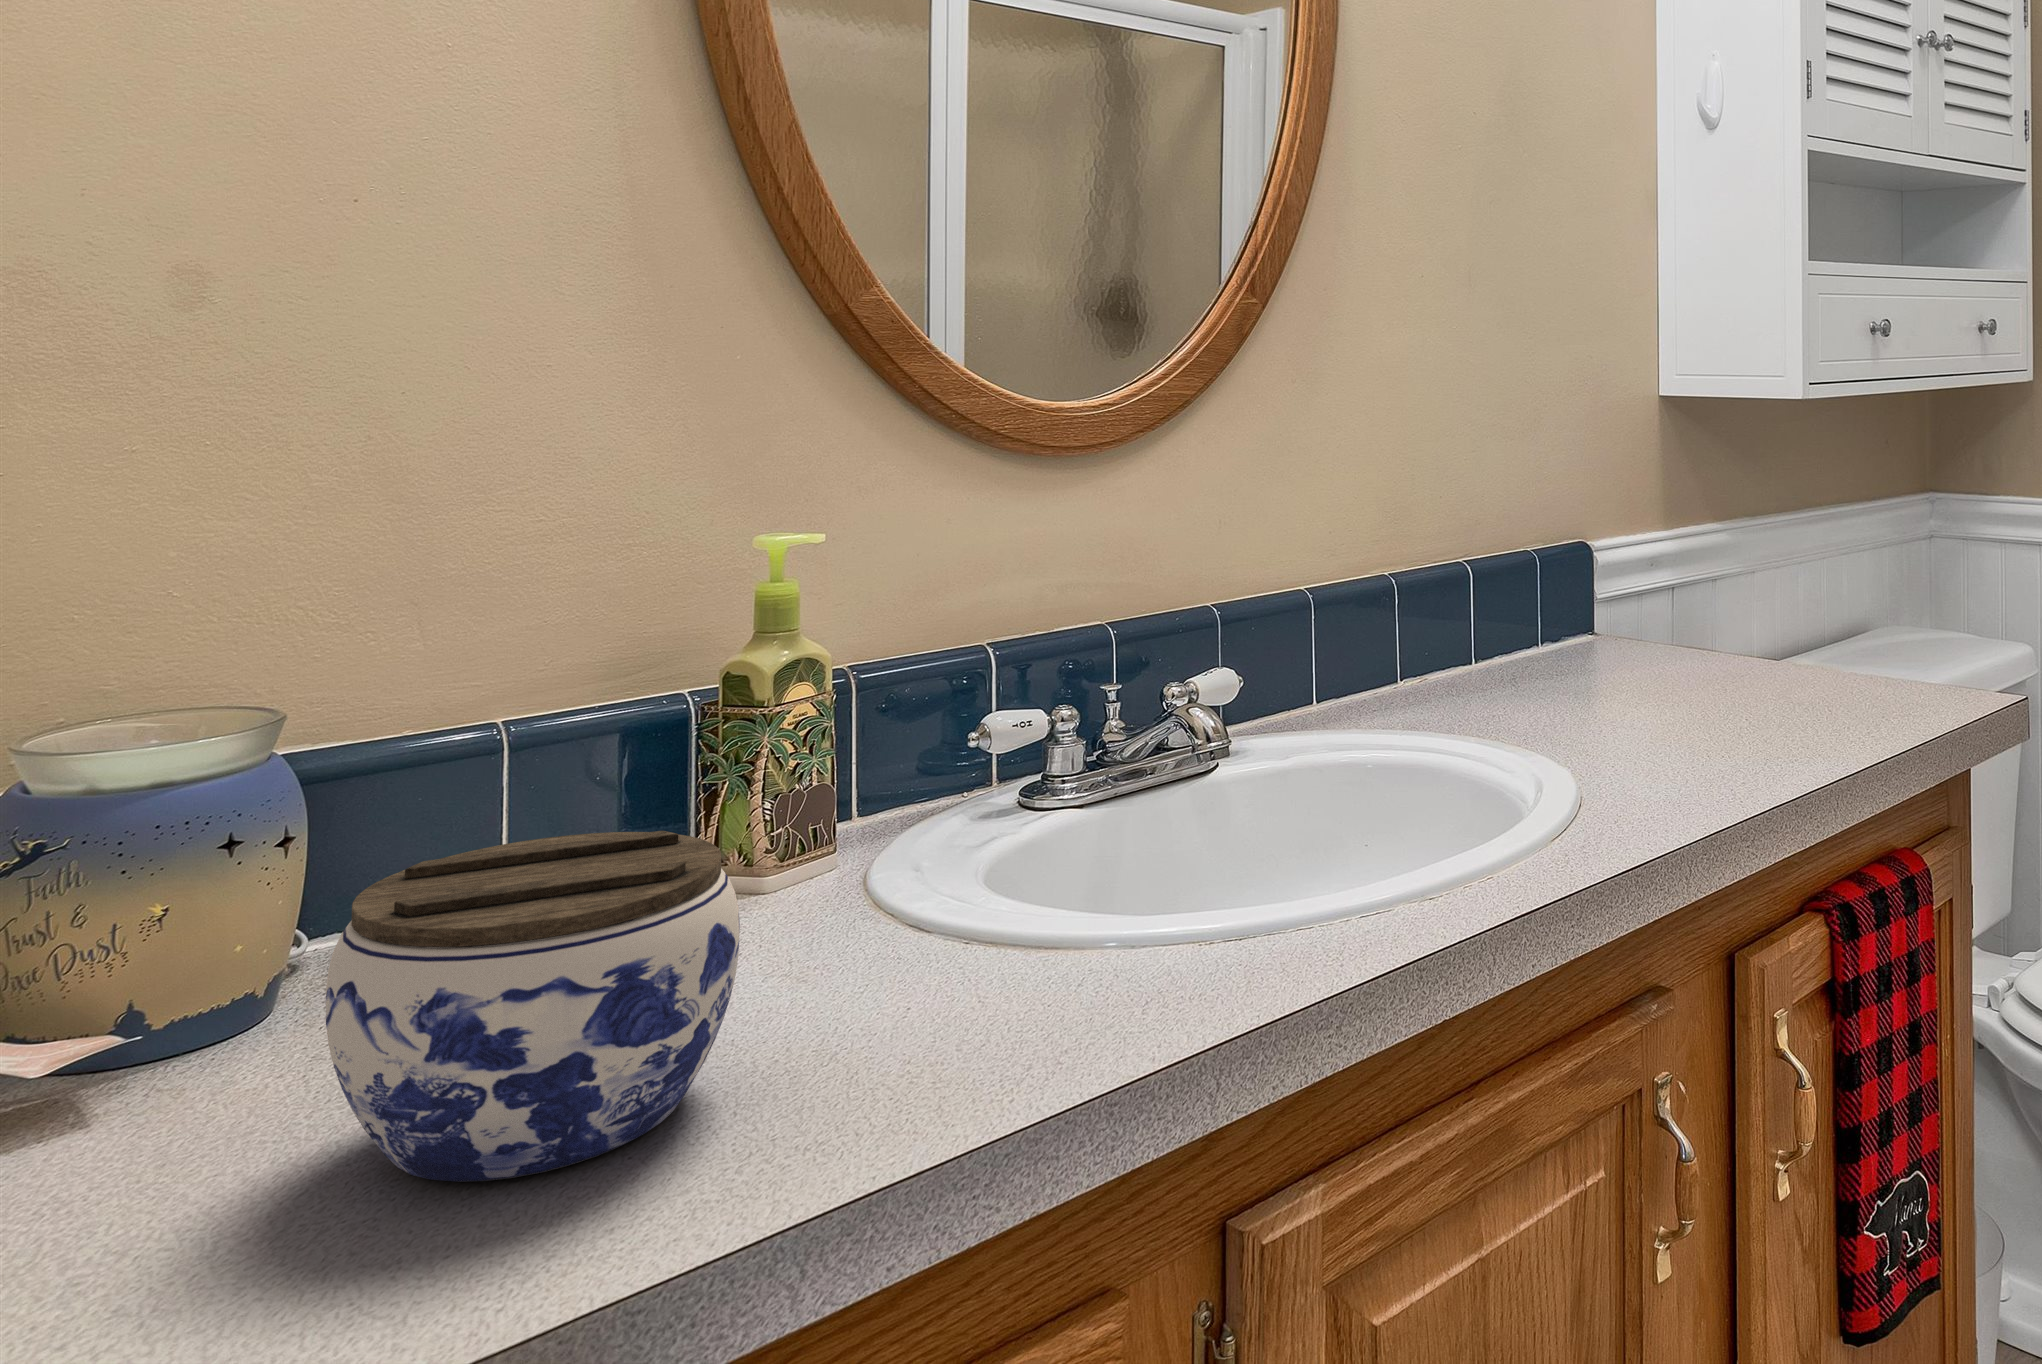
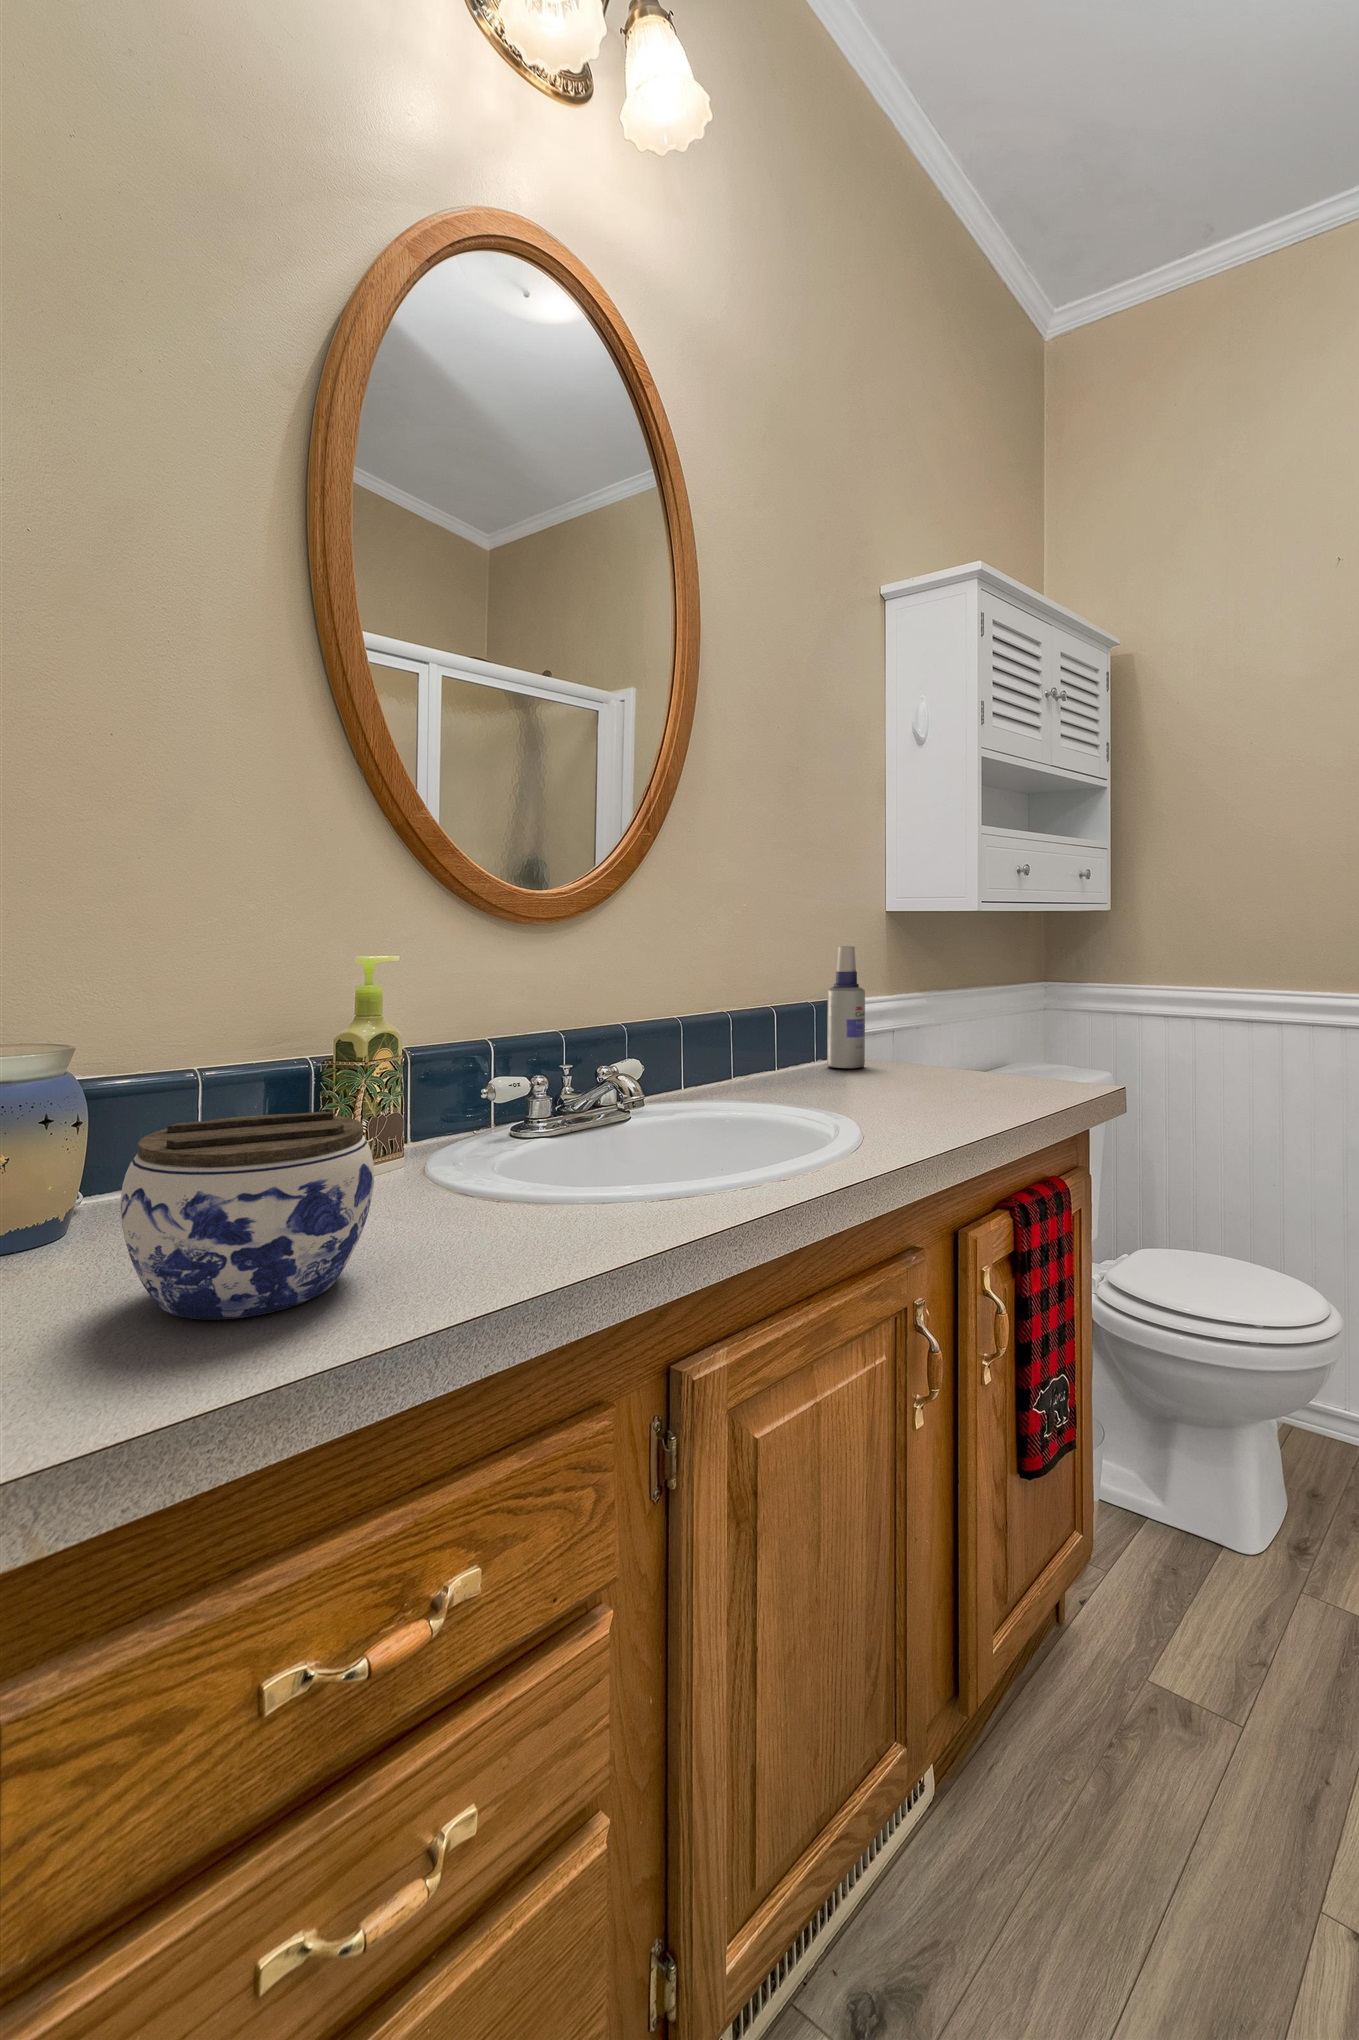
spray bottle: none [1555,473,1616,671] -> present [827,946,865,1068]

